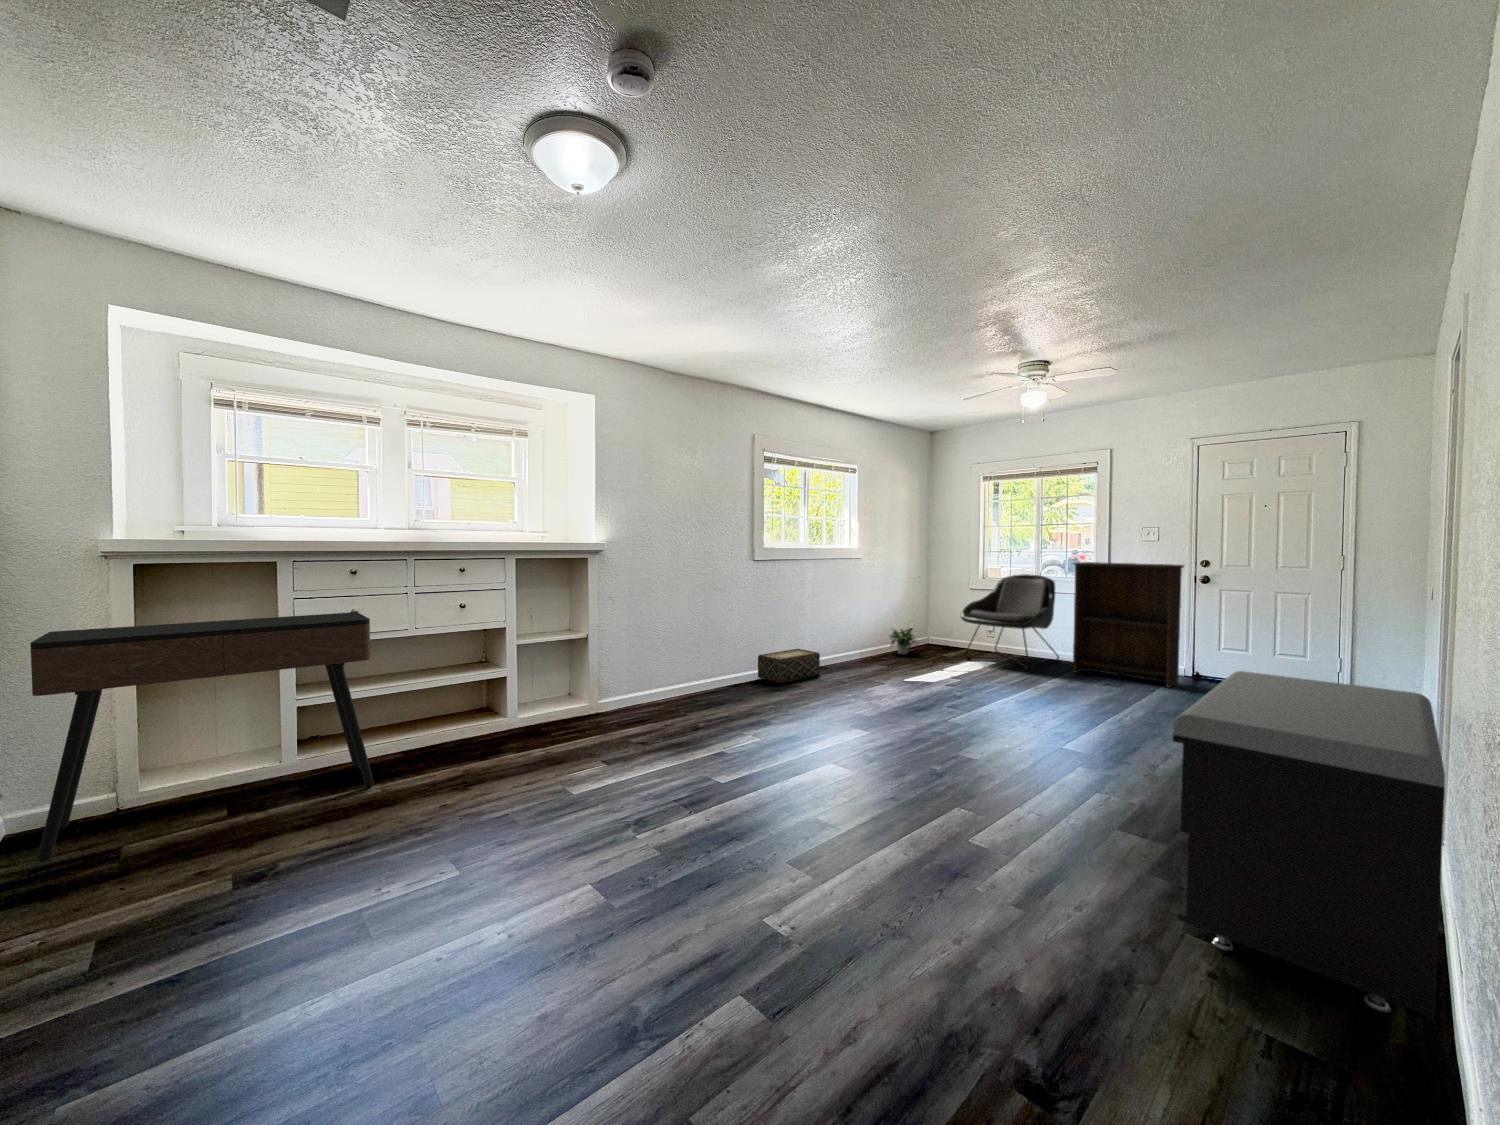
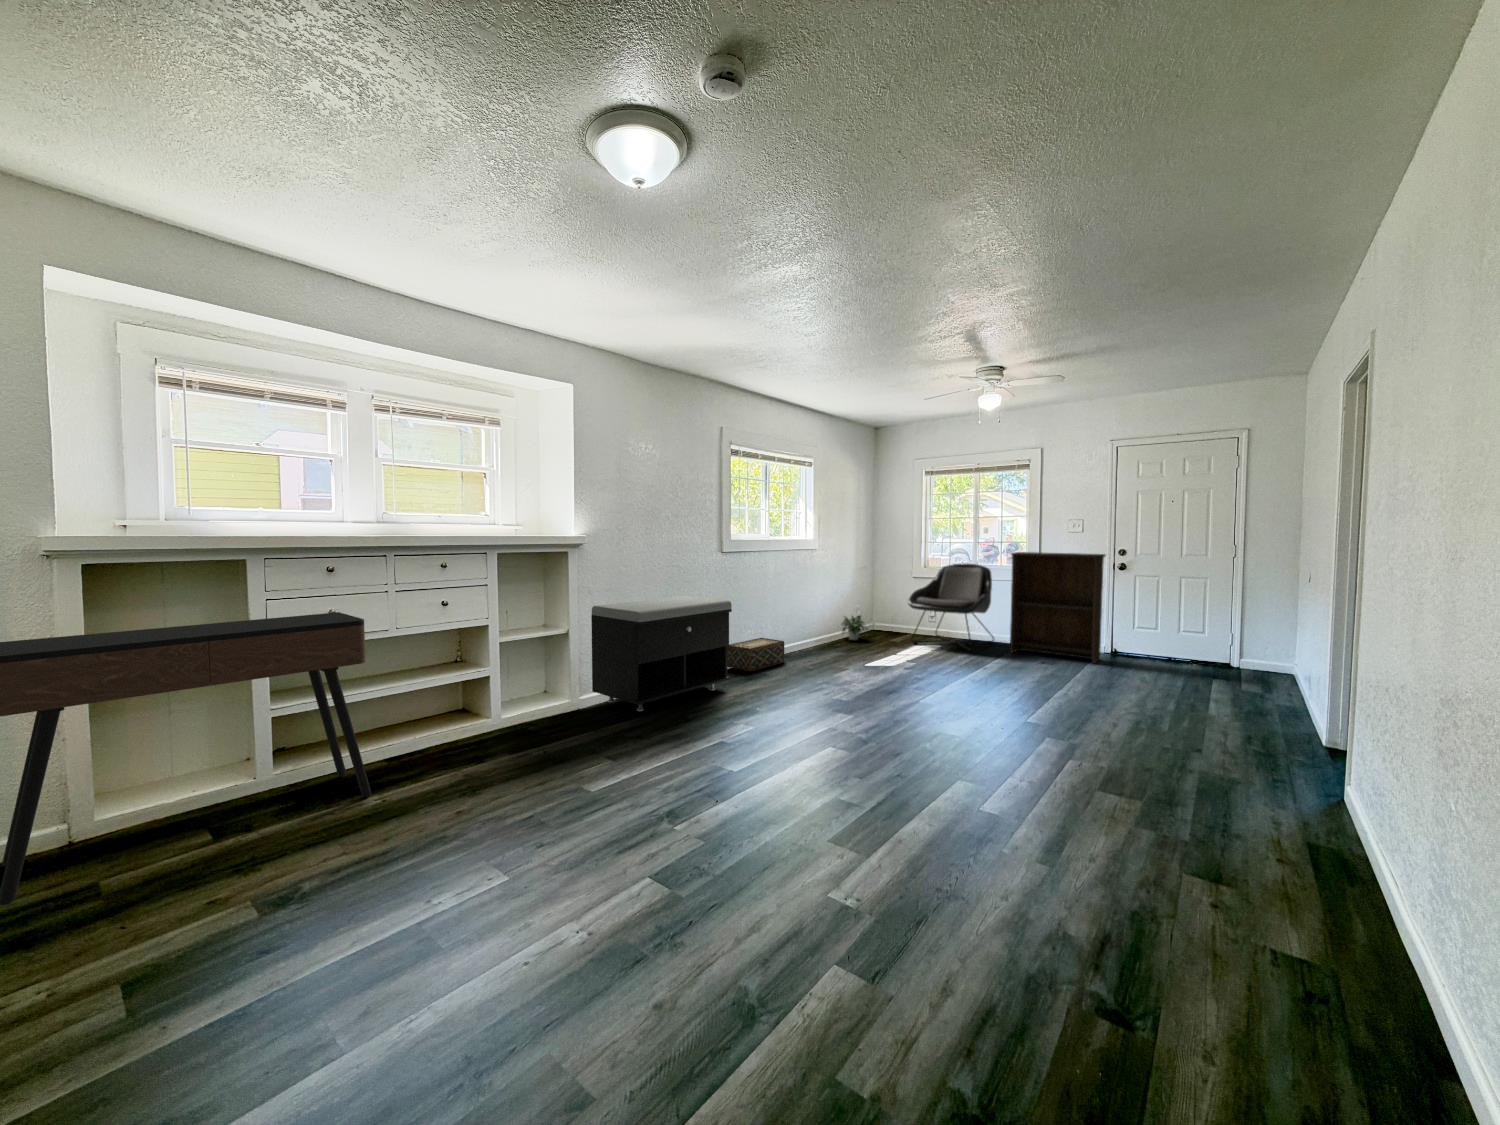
storage bench: present [1173,671,1445,1017] -> present [591,596,732,711]

